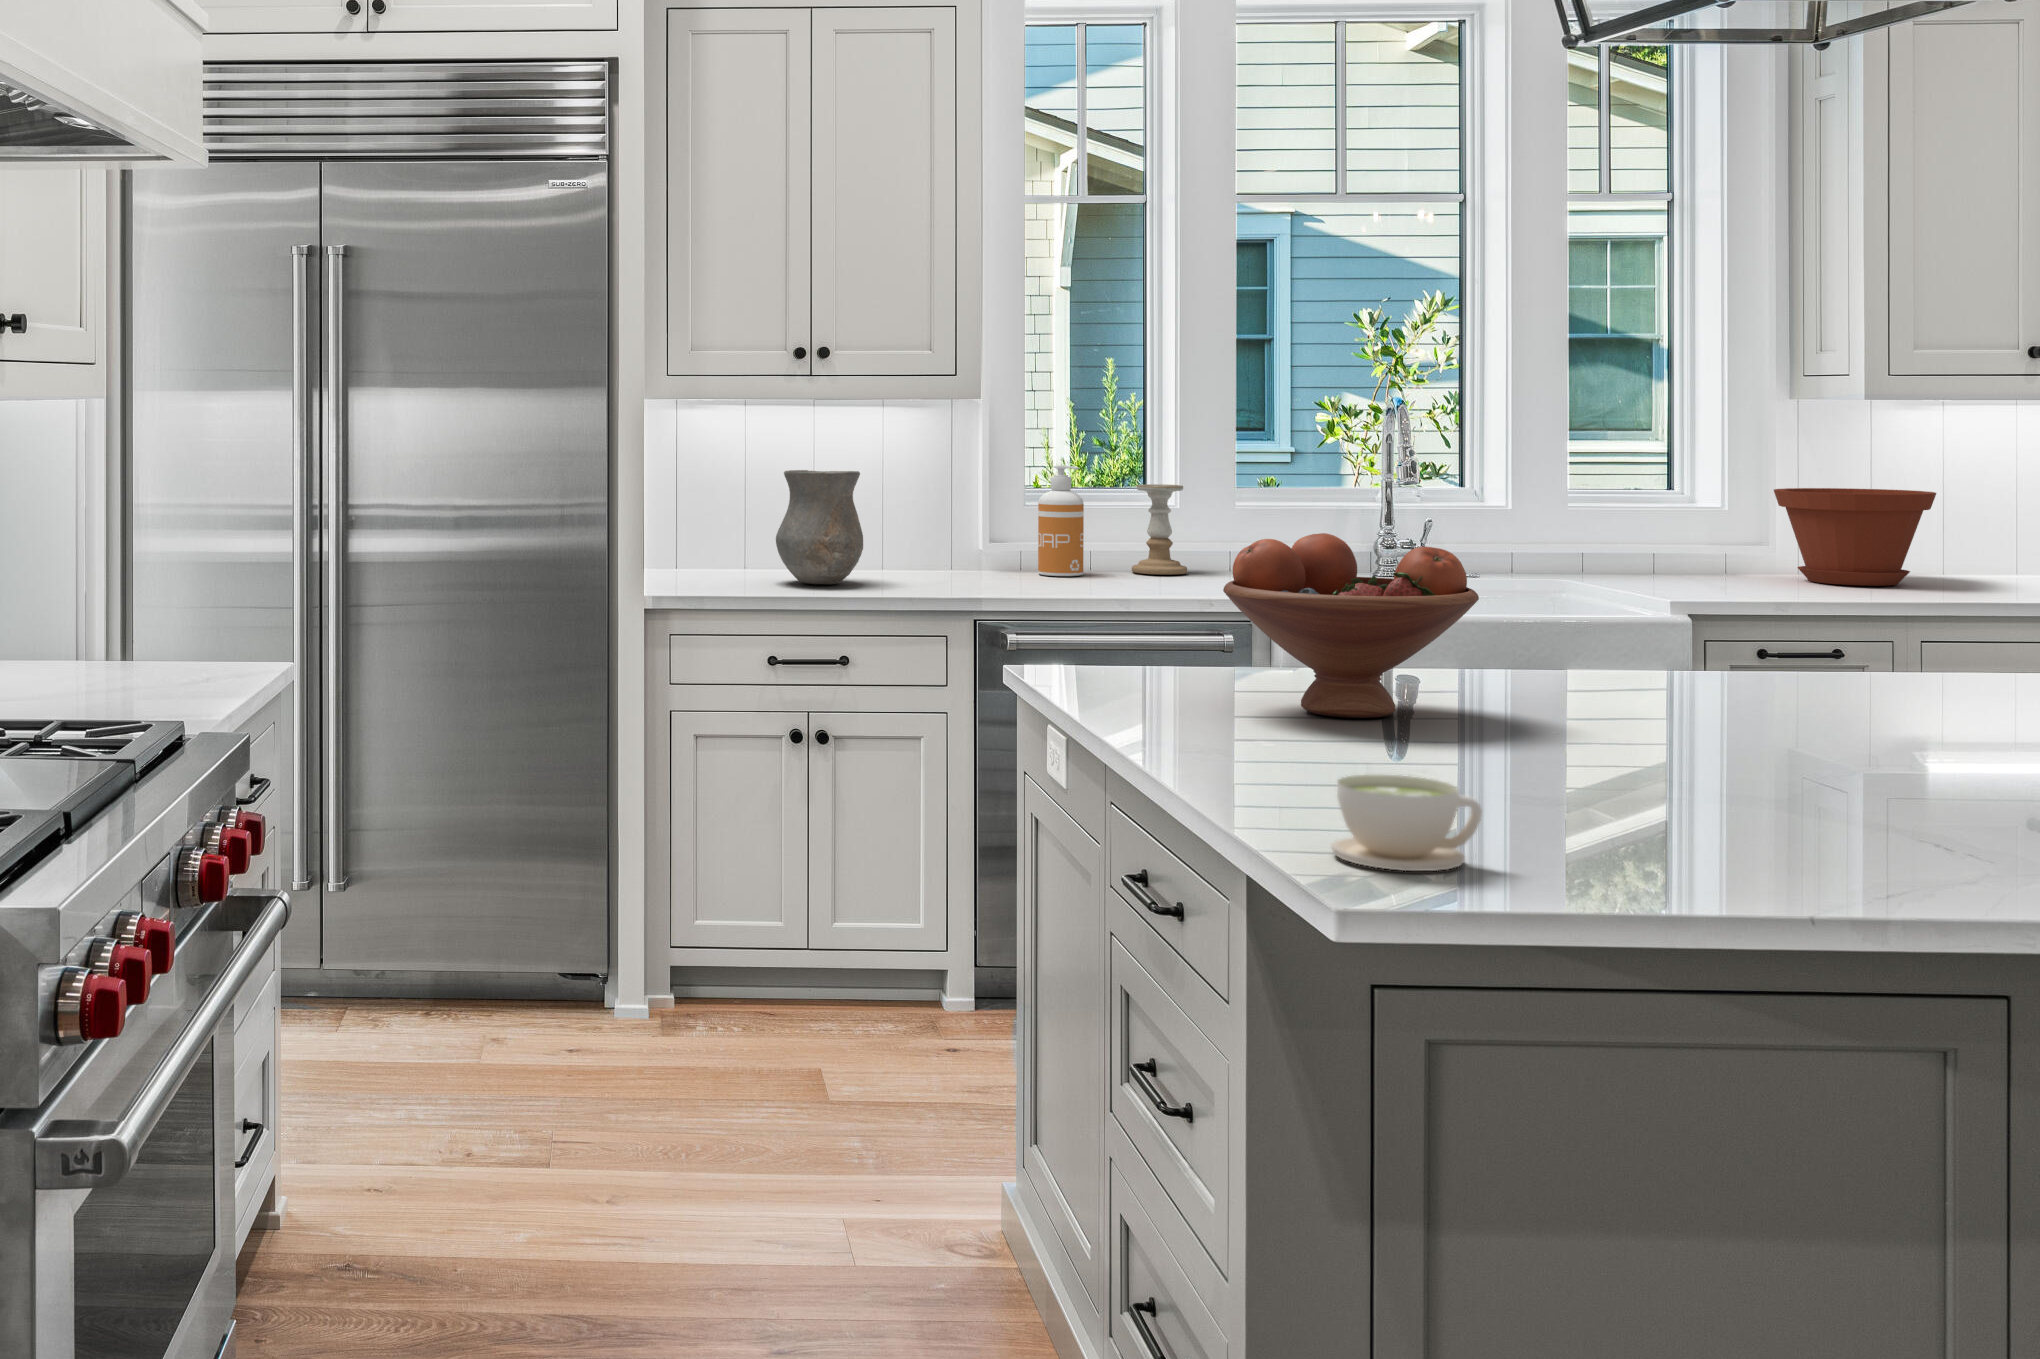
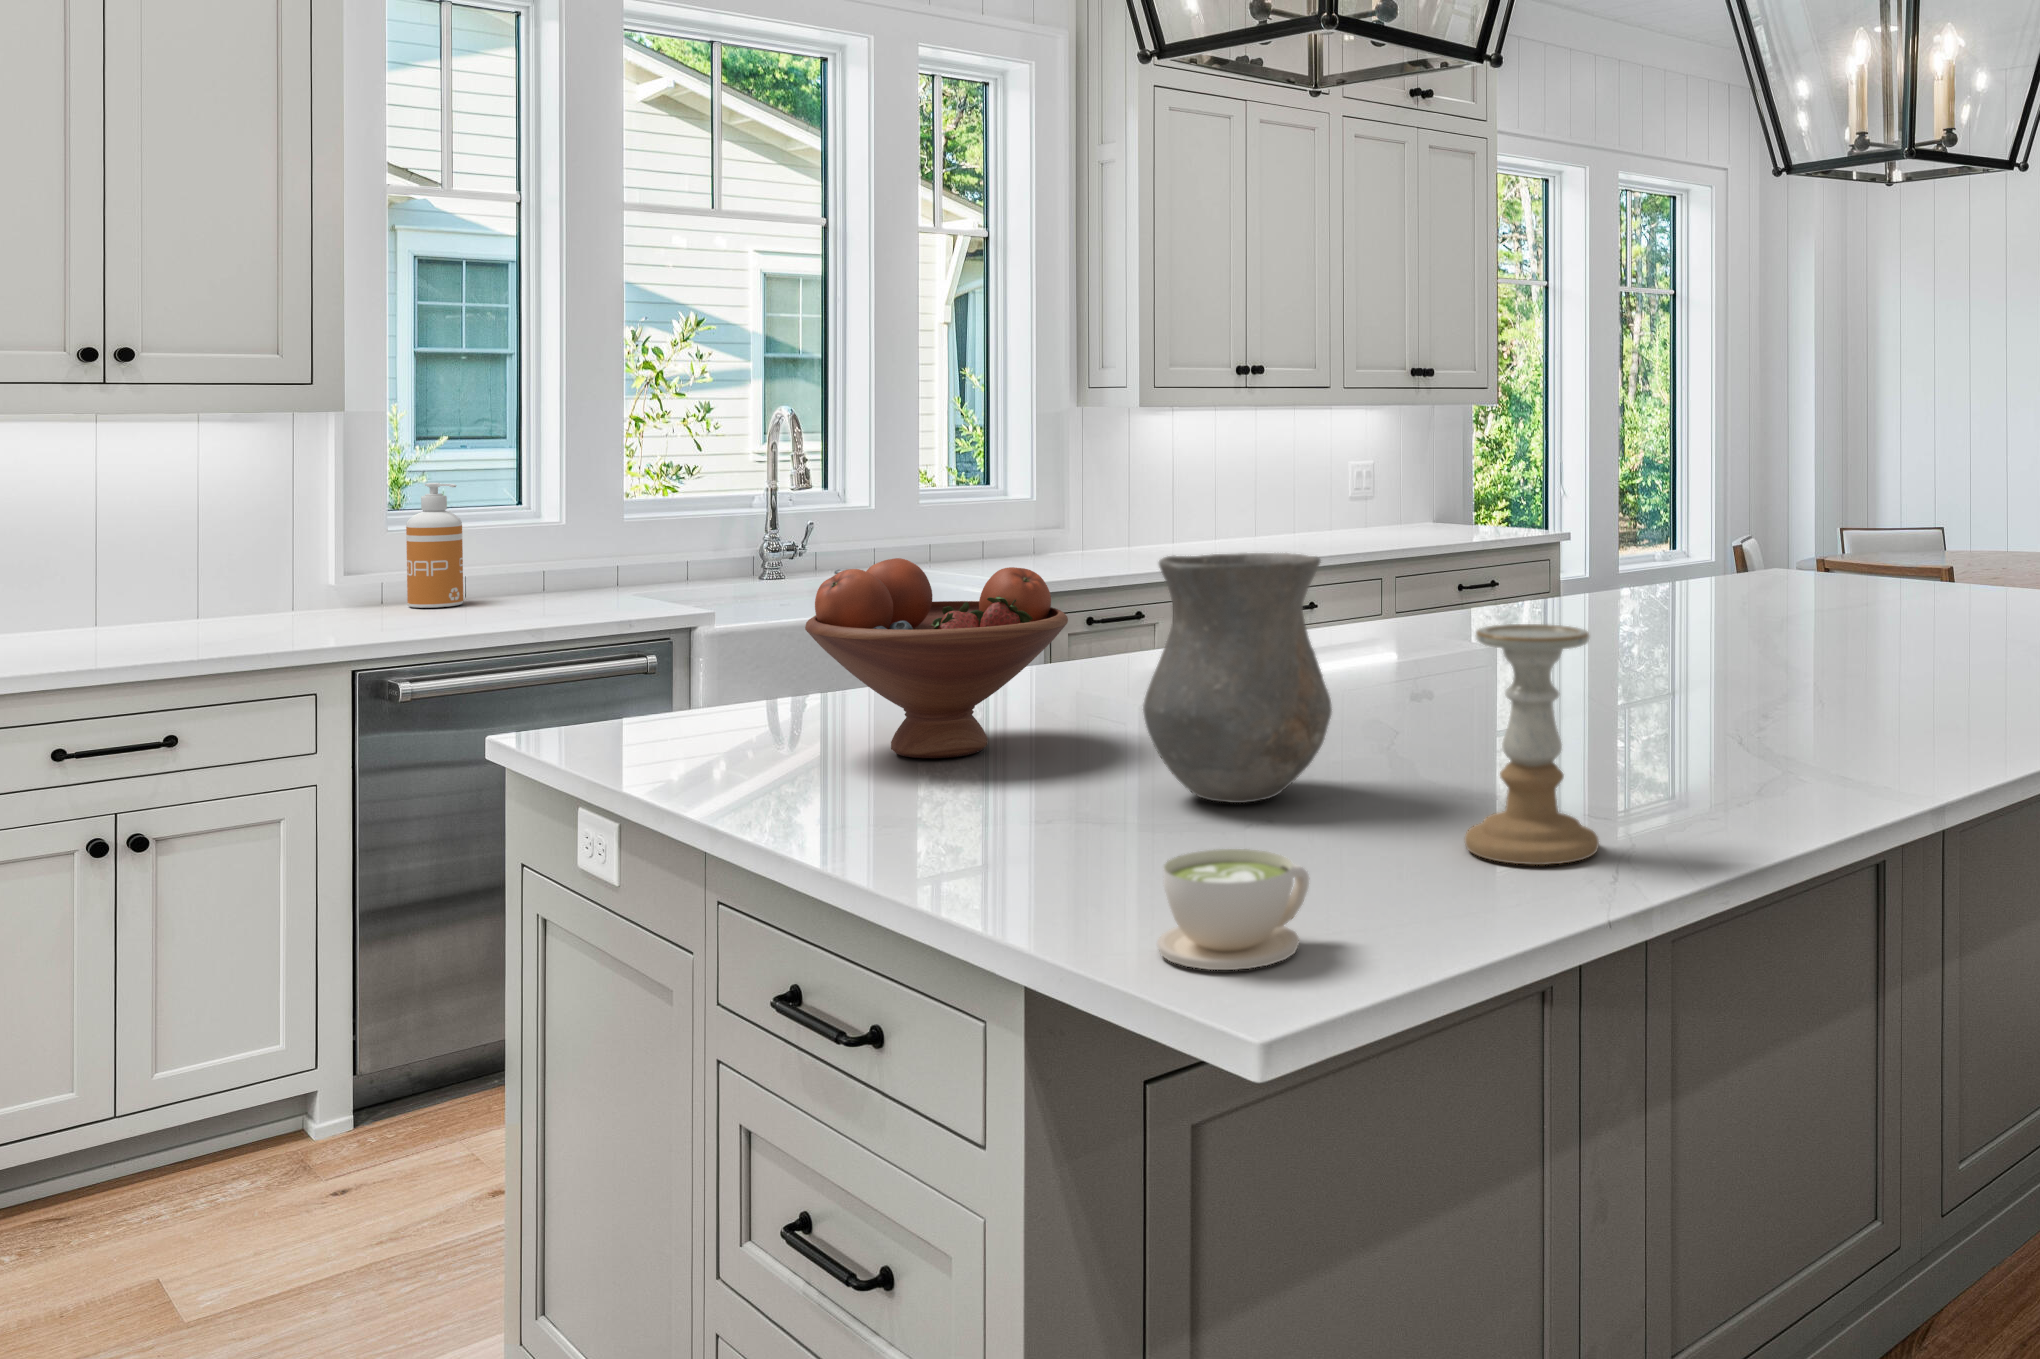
vase: present [776,470,863,584] -> present [1143,553,1332,803]
candle holder: present [1132,484,1187,575] -> present [1465,624,1599,865]
plant pot: present [1774,488,1936,586] -> none [1079,483,1191,562]

